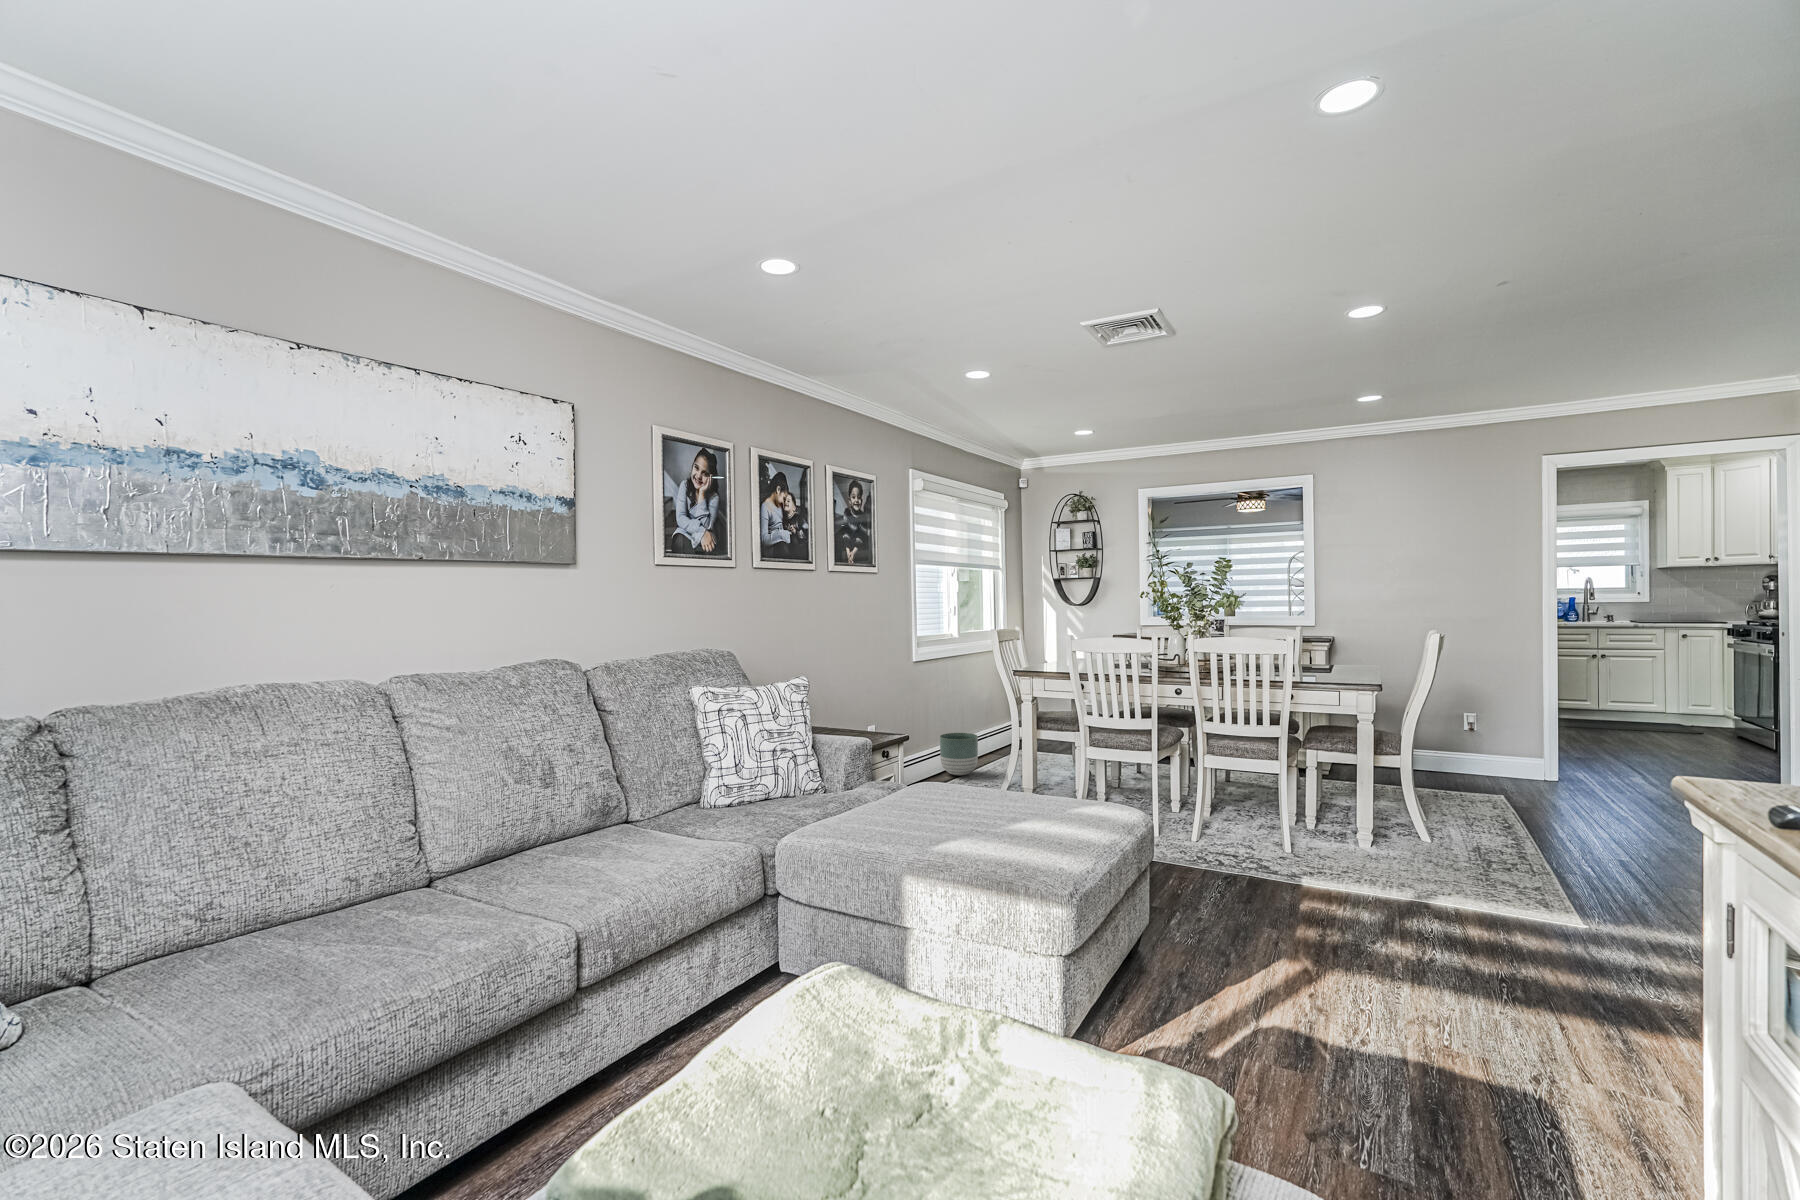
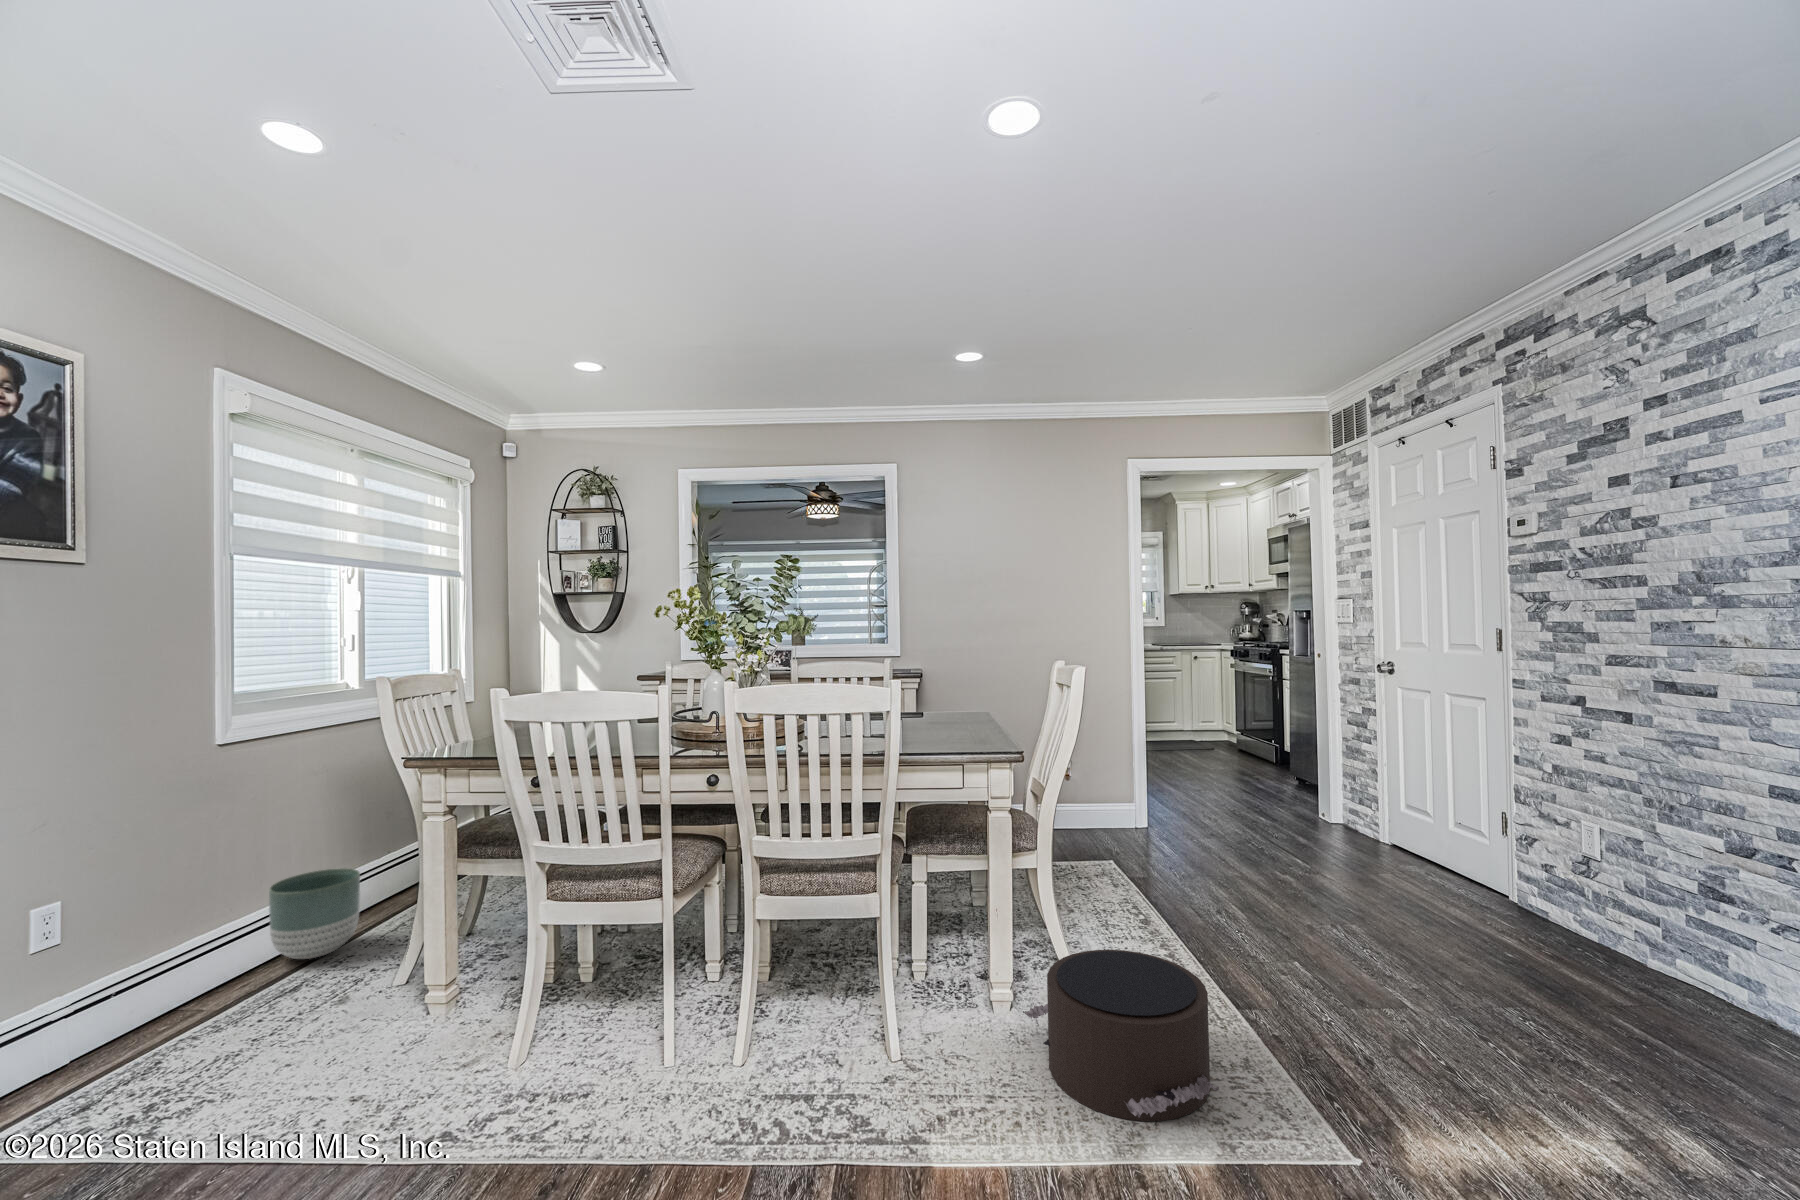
pouf: none [1374,809,1494,889] -> present [1025,950,1219,1121]

